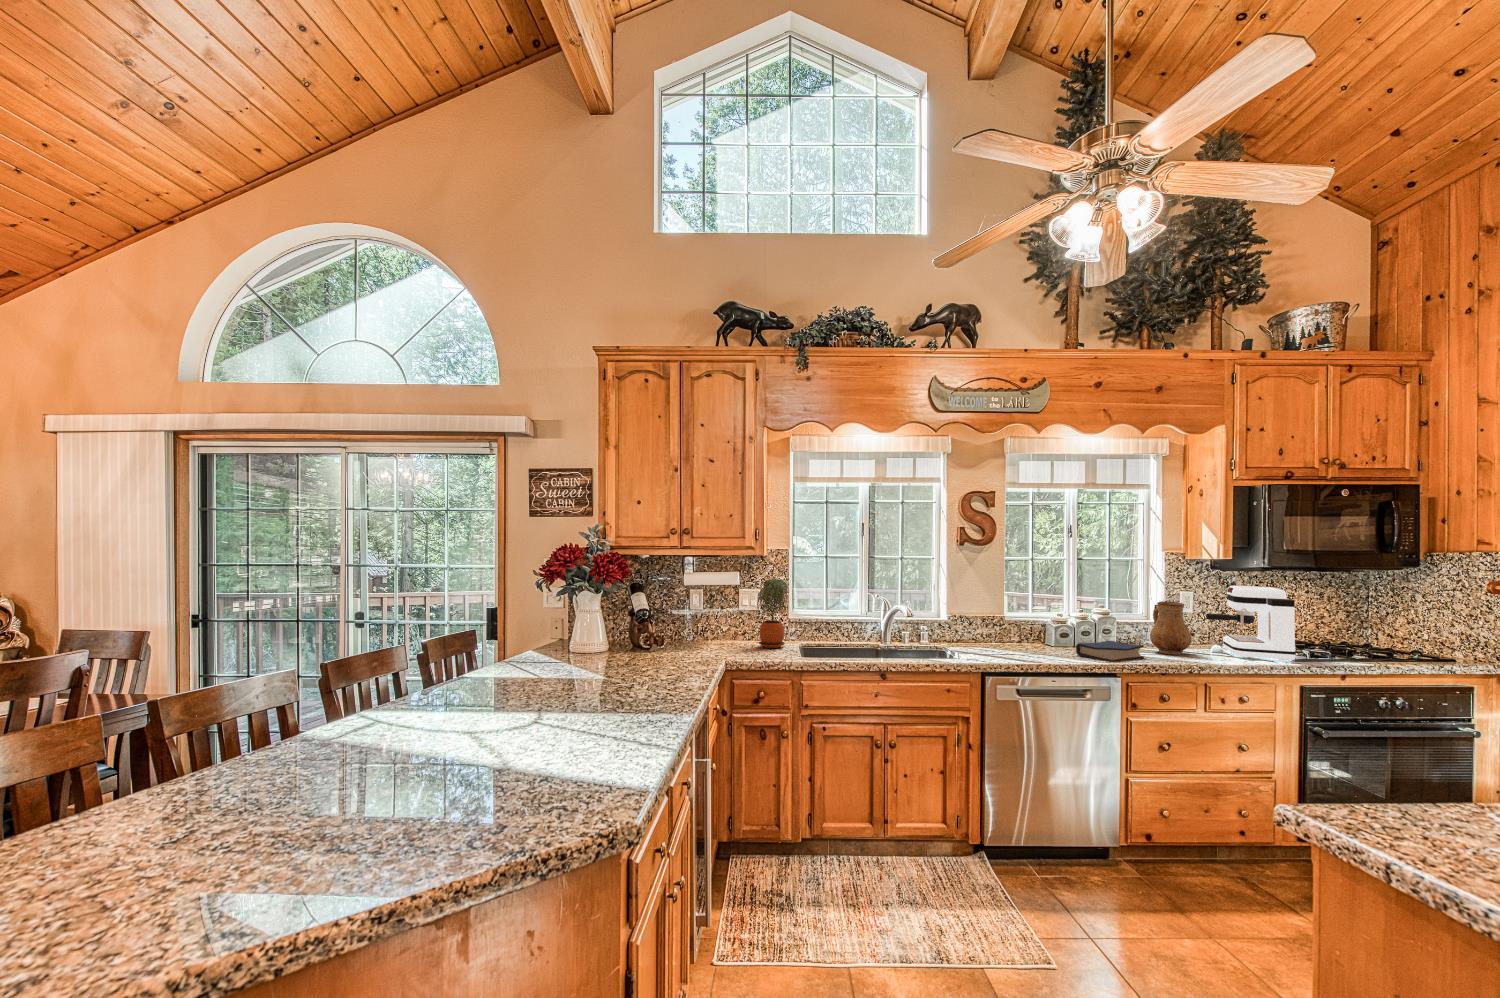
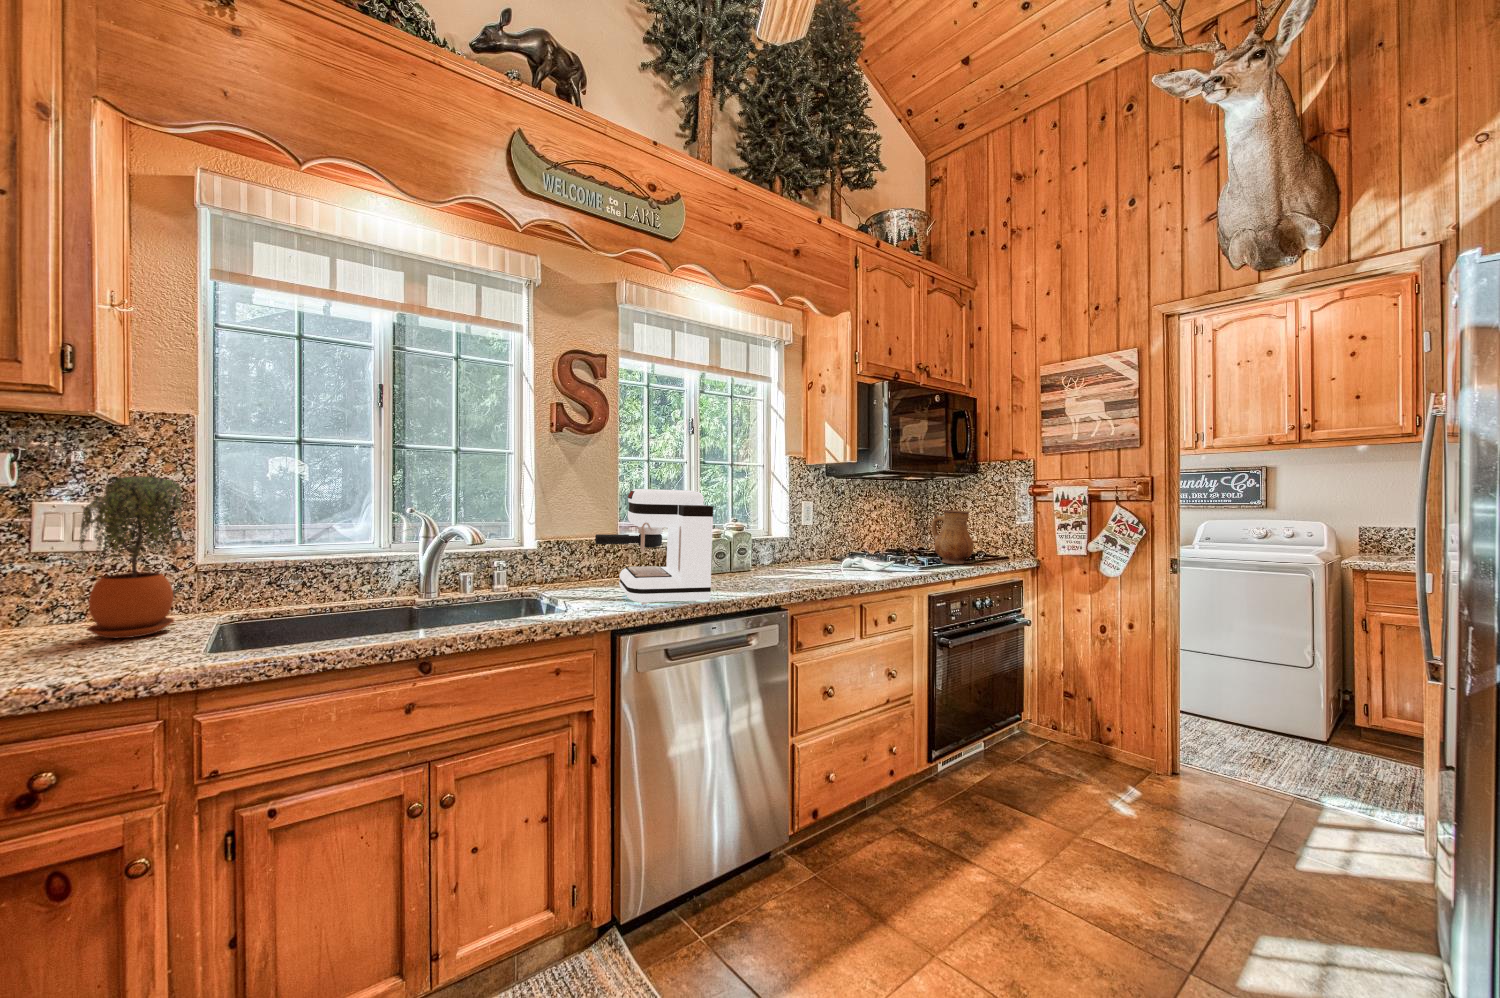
coffee maker: present [1206,586,1295,660] -> present [595,489,713,605]
ceramic pitcher: present [1150,601,1191,655] -> present [932,510,974,564]
hardback book: present [1076,641,1144,662] -> none [724,562,798,591]

